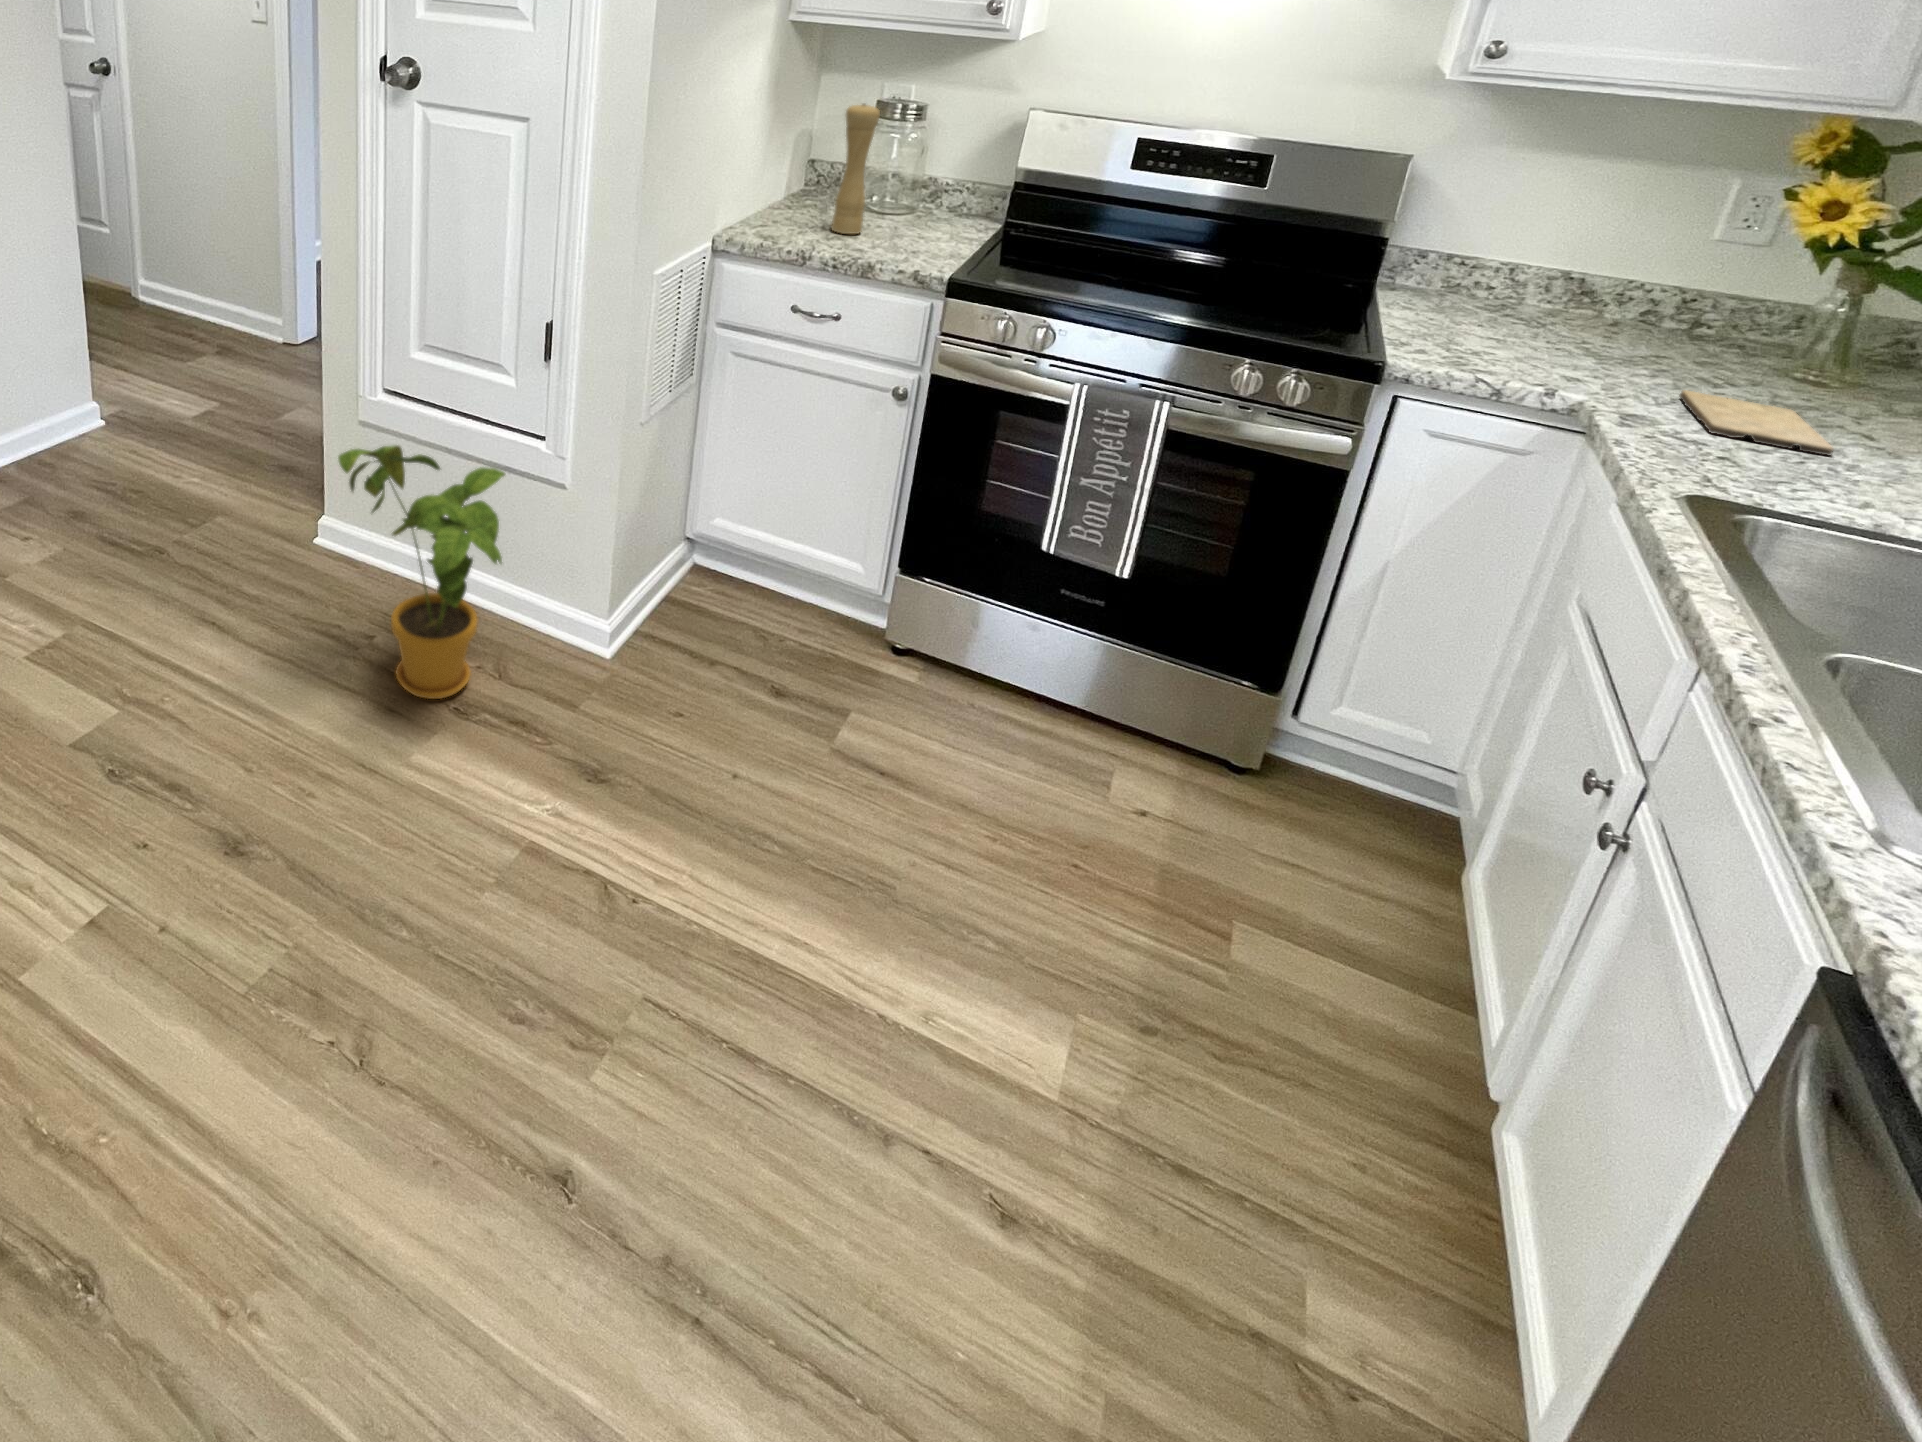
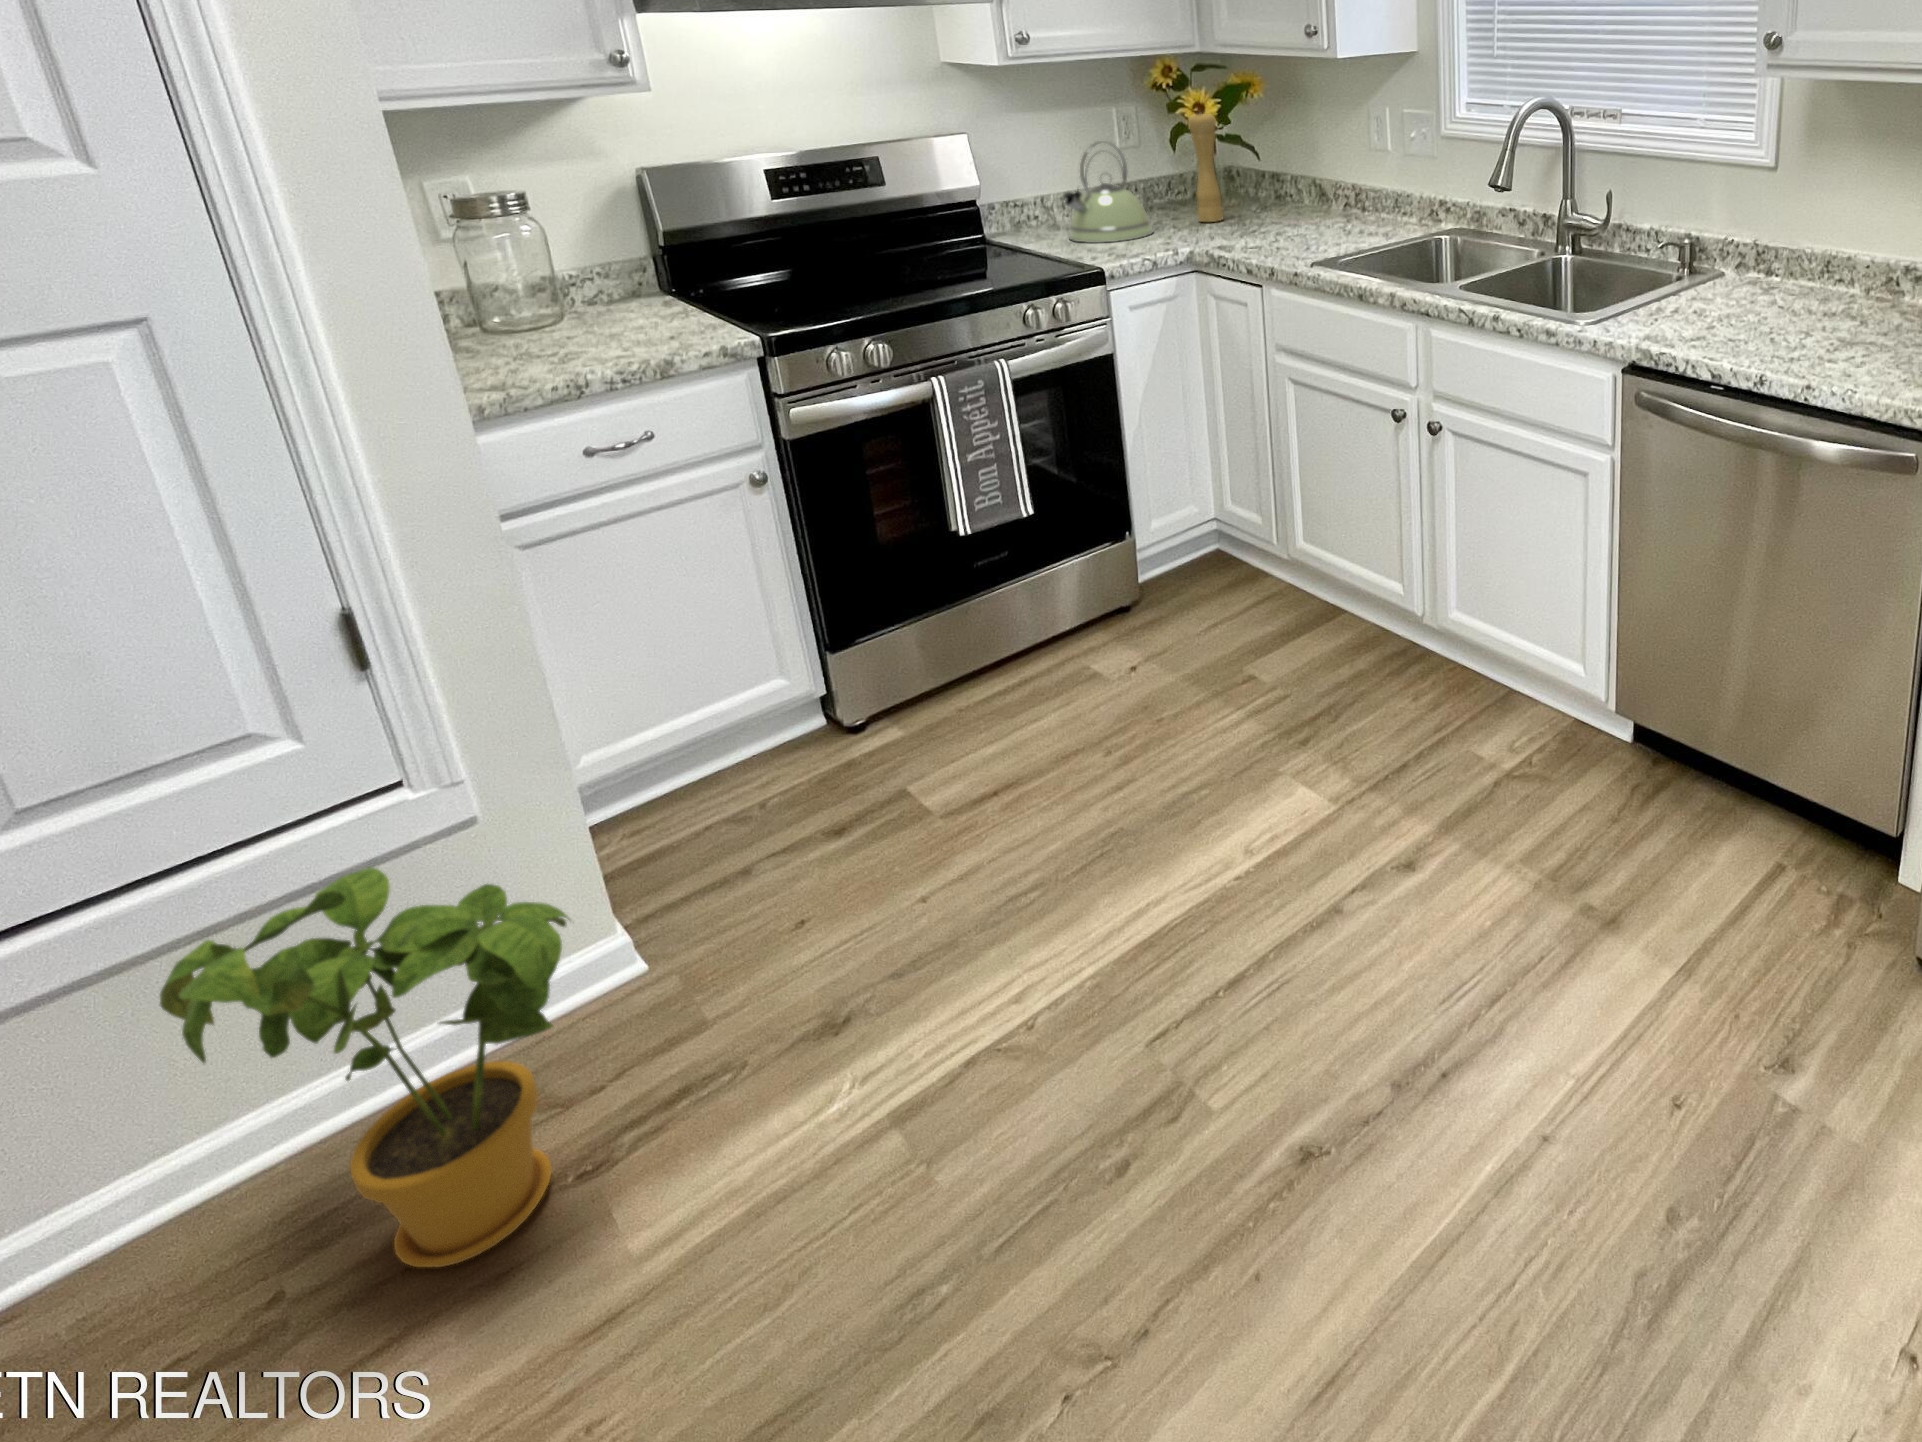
pepper mill: present [831,104,880,234] -> present [1188,113,1223,222]
kettle: none [1473,209,1638,361] -> present [1064,141,1153,243]
cutting board: present [1680,390,1833,455] -> none [1208,224,1290,242]

